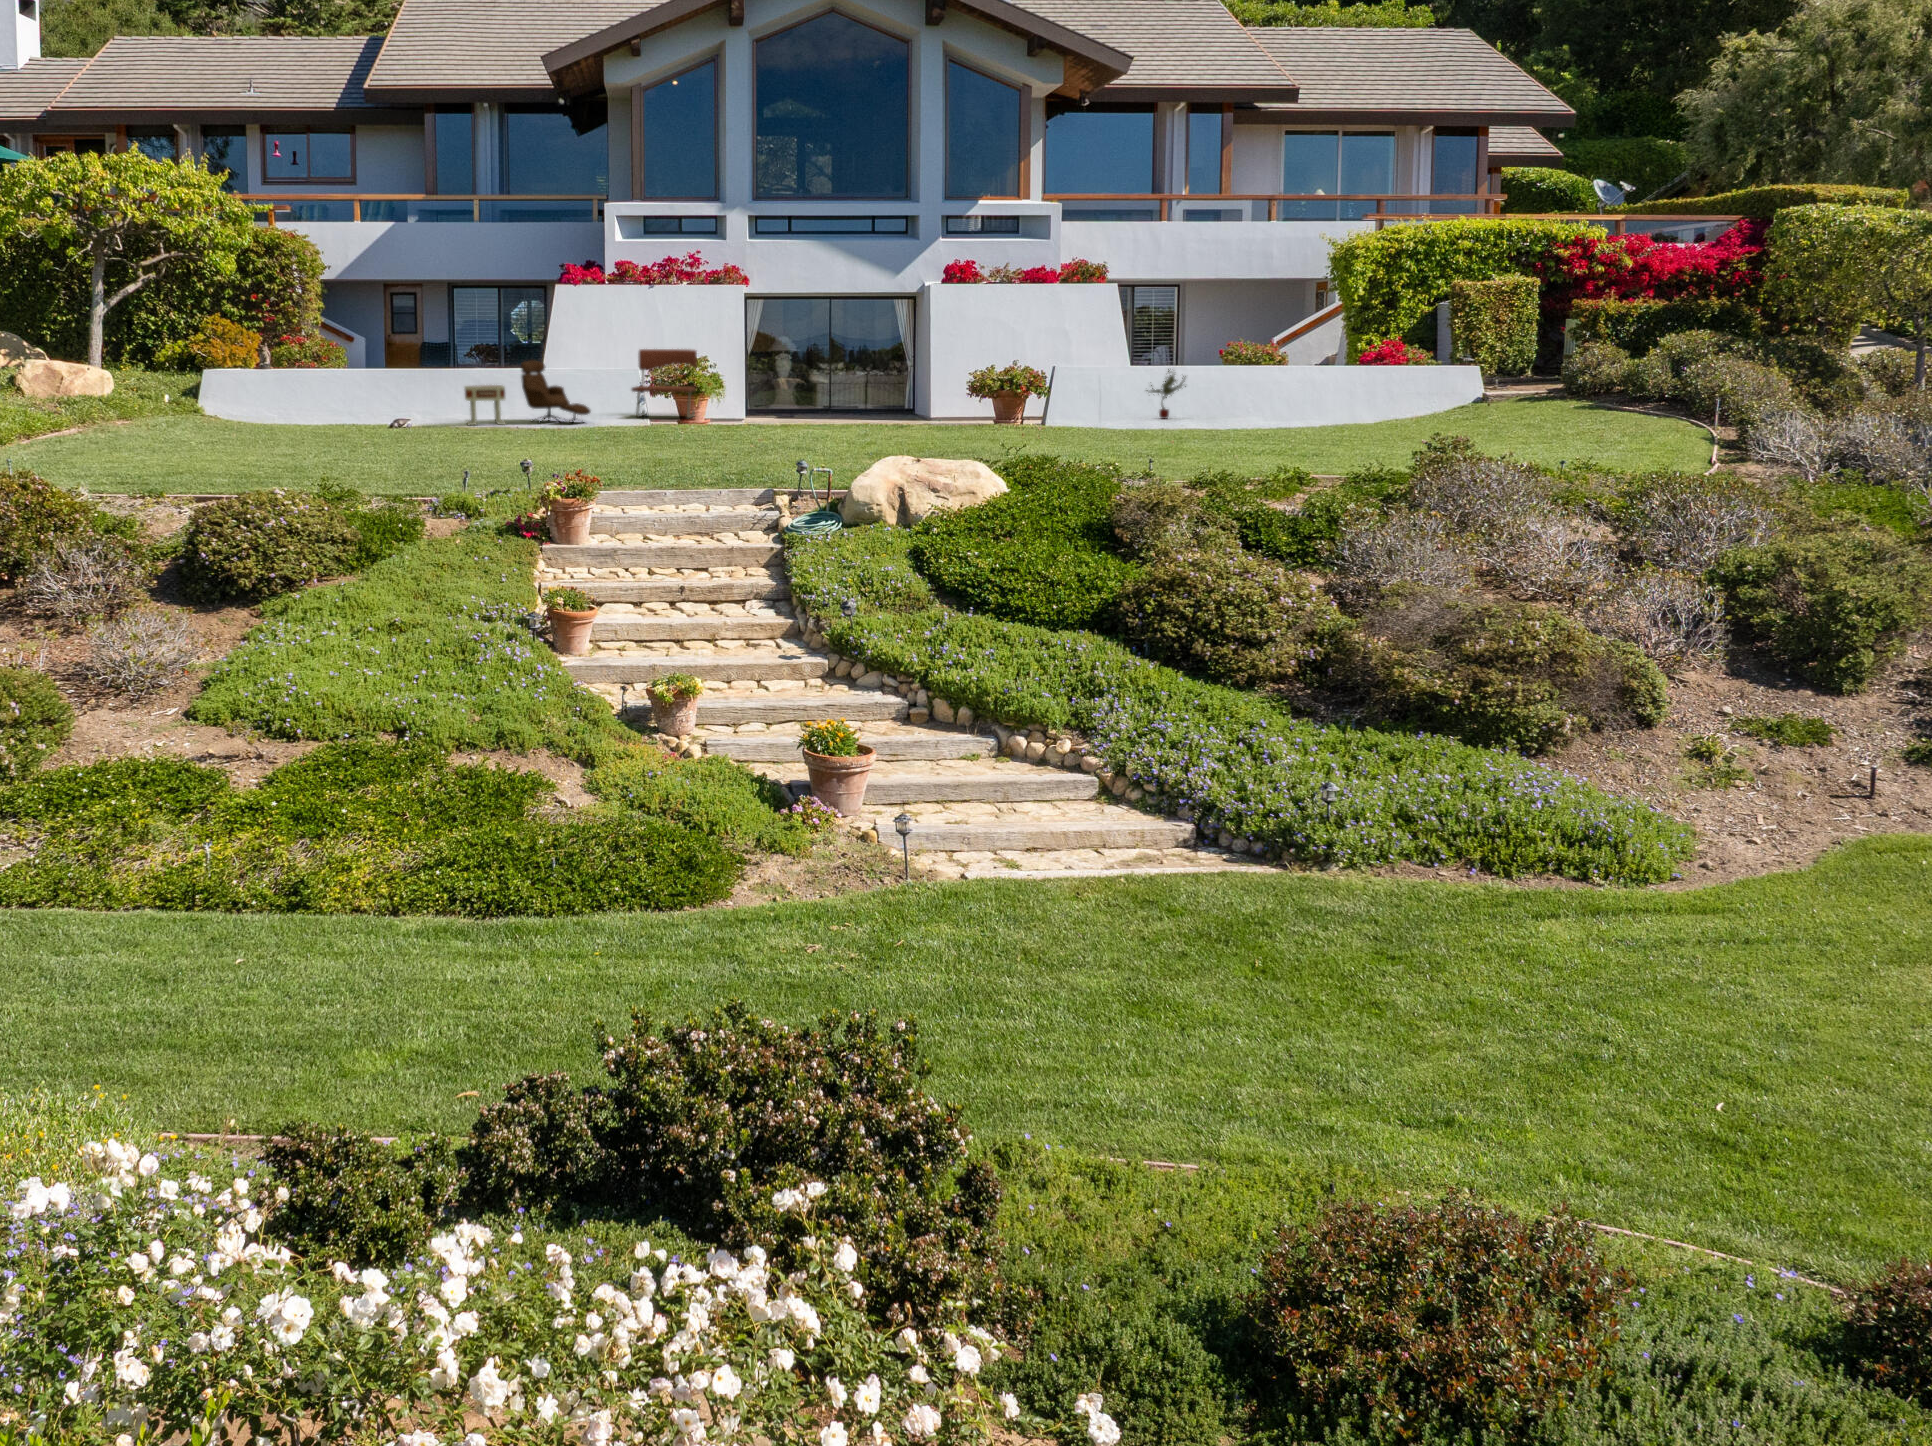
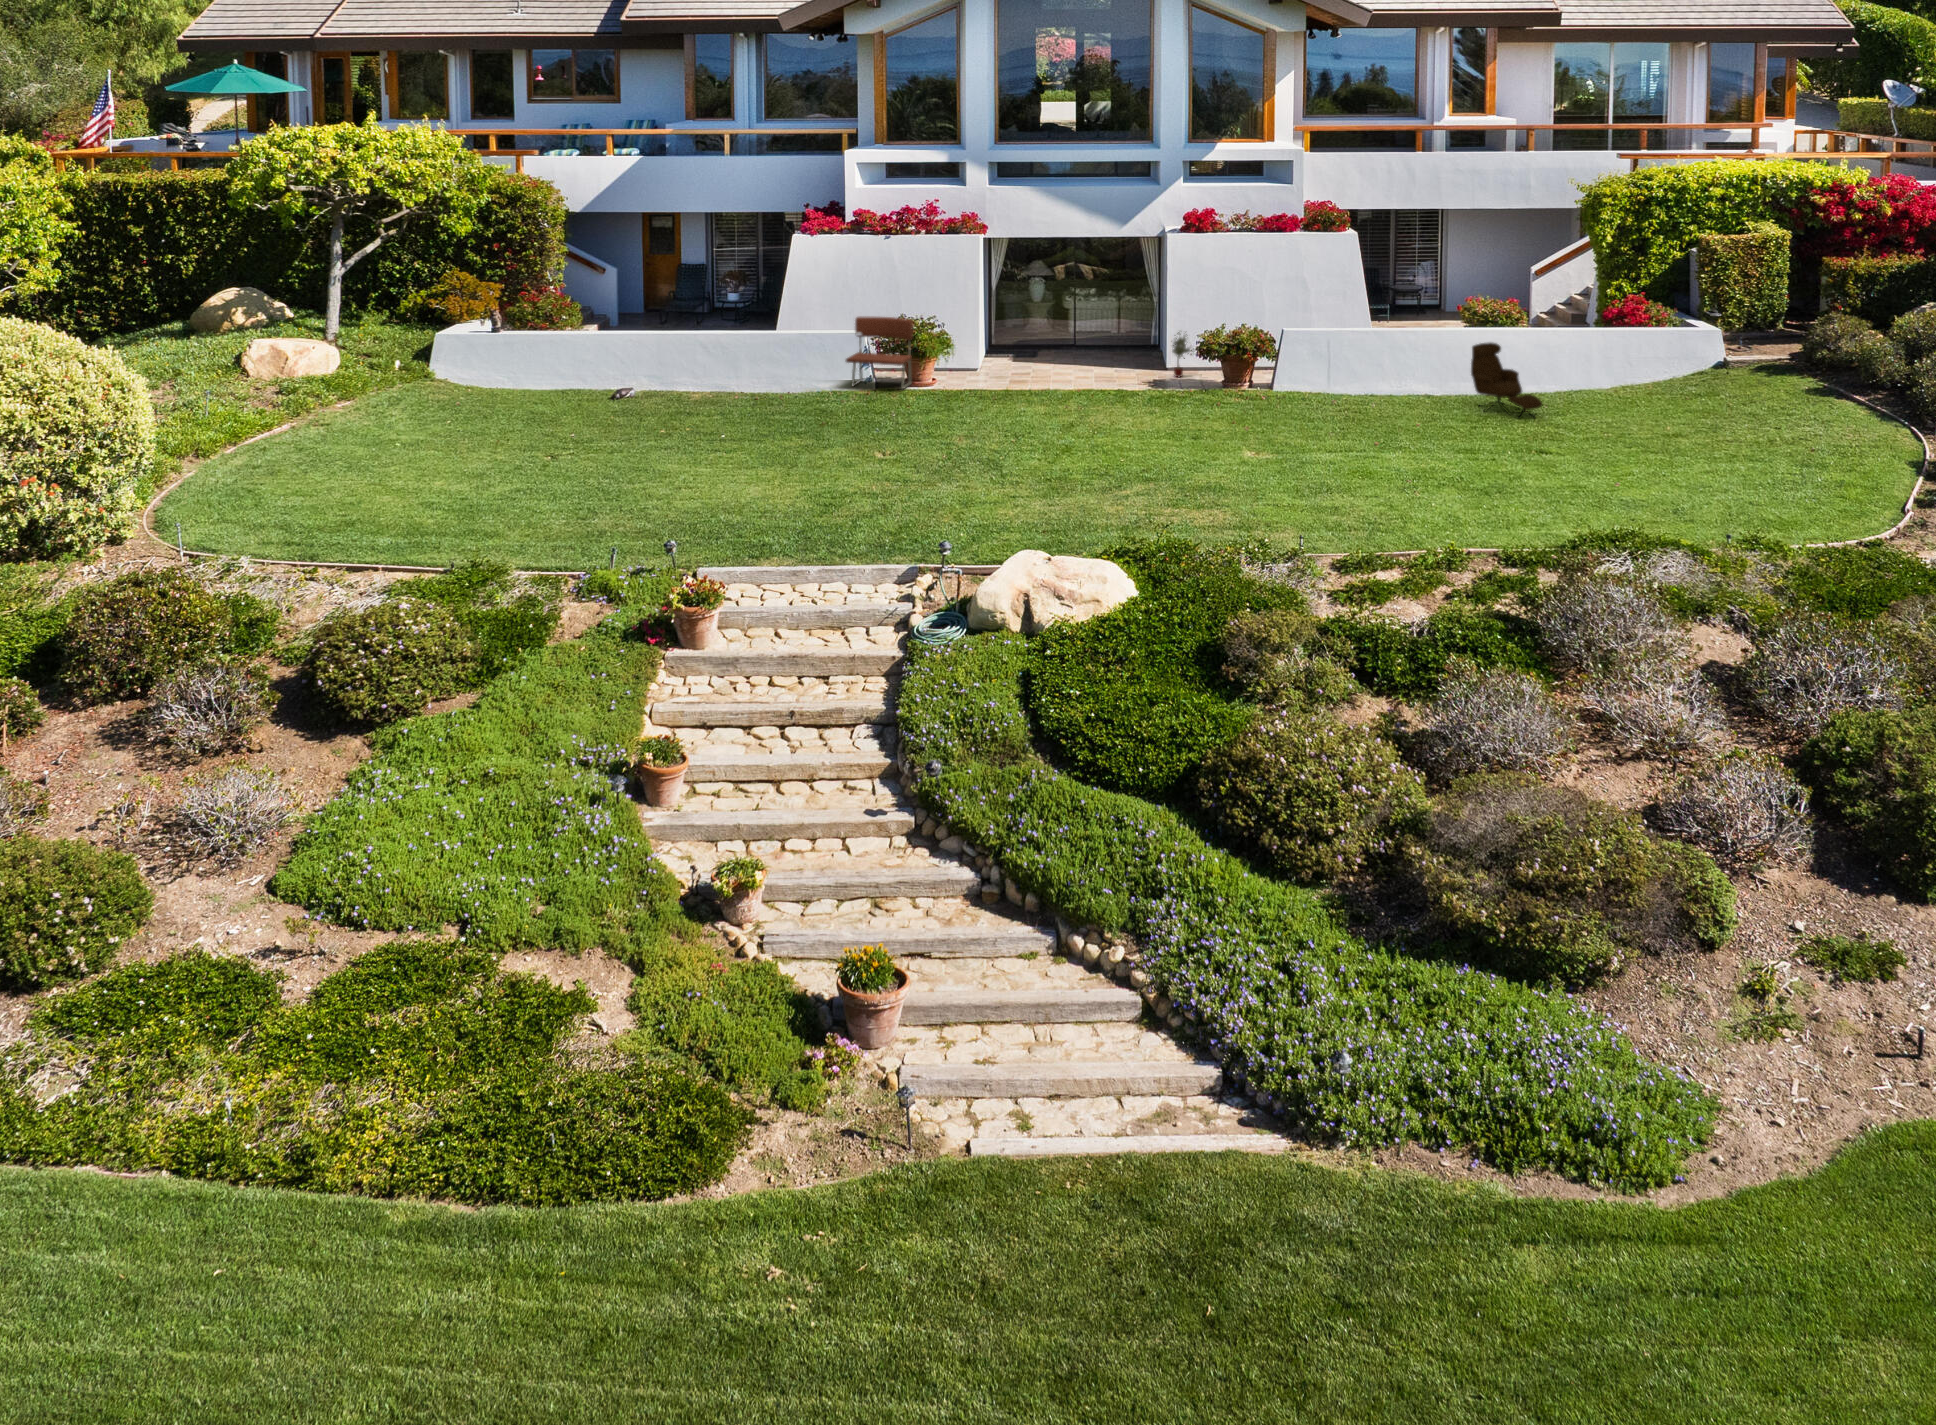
lounge chair: present [521,360,591,422] -> present [1471,343,1543,417]
potted tree: present [1146,369,1186,419] -> present [1173,332,1194,377]
side table: present [465,385,506,425] -> none [676,360,716,403]

